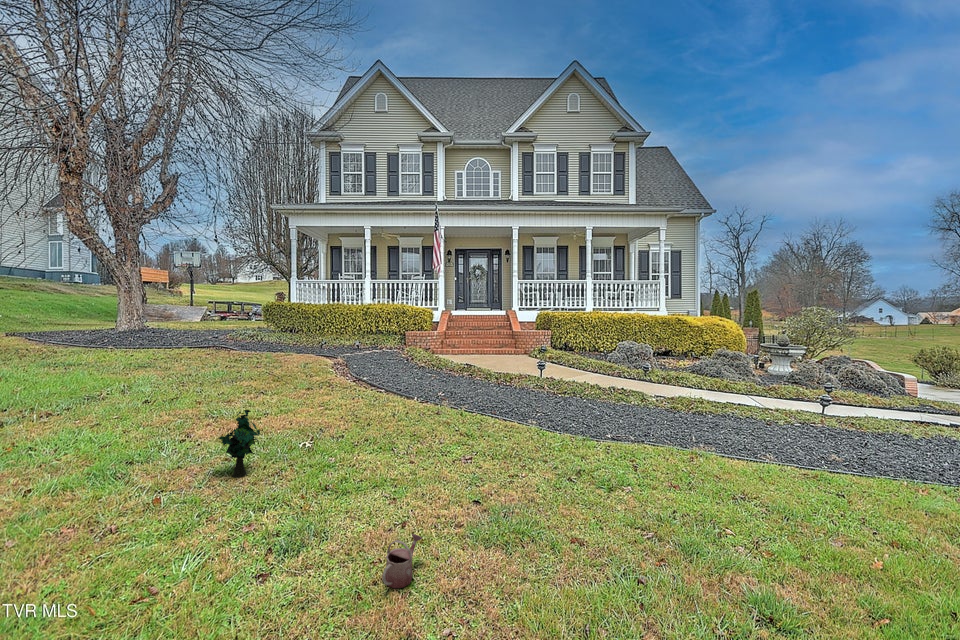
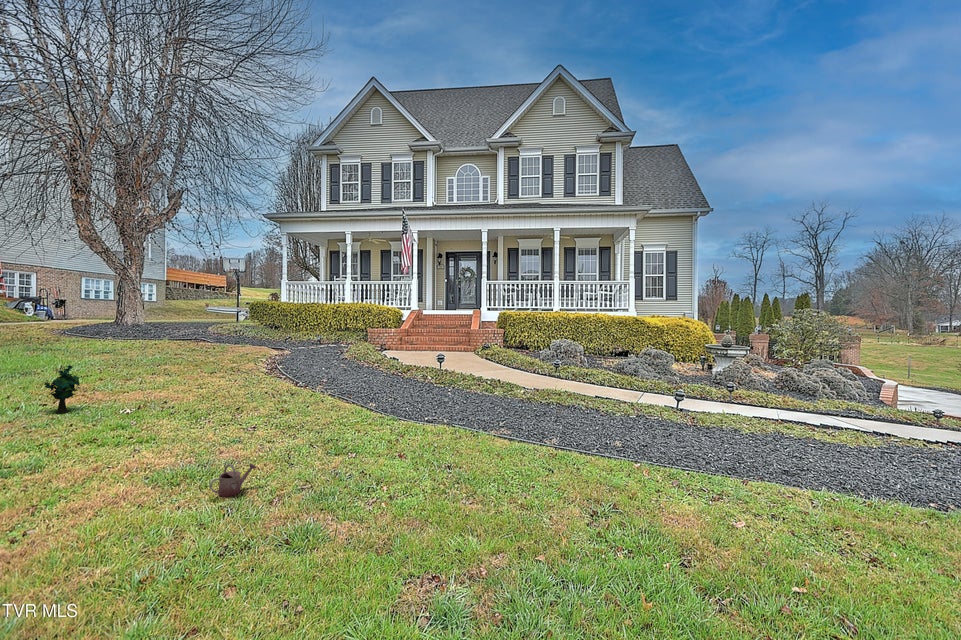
watering can: present [382,534,422,588] -> present [209,463,257,497]

